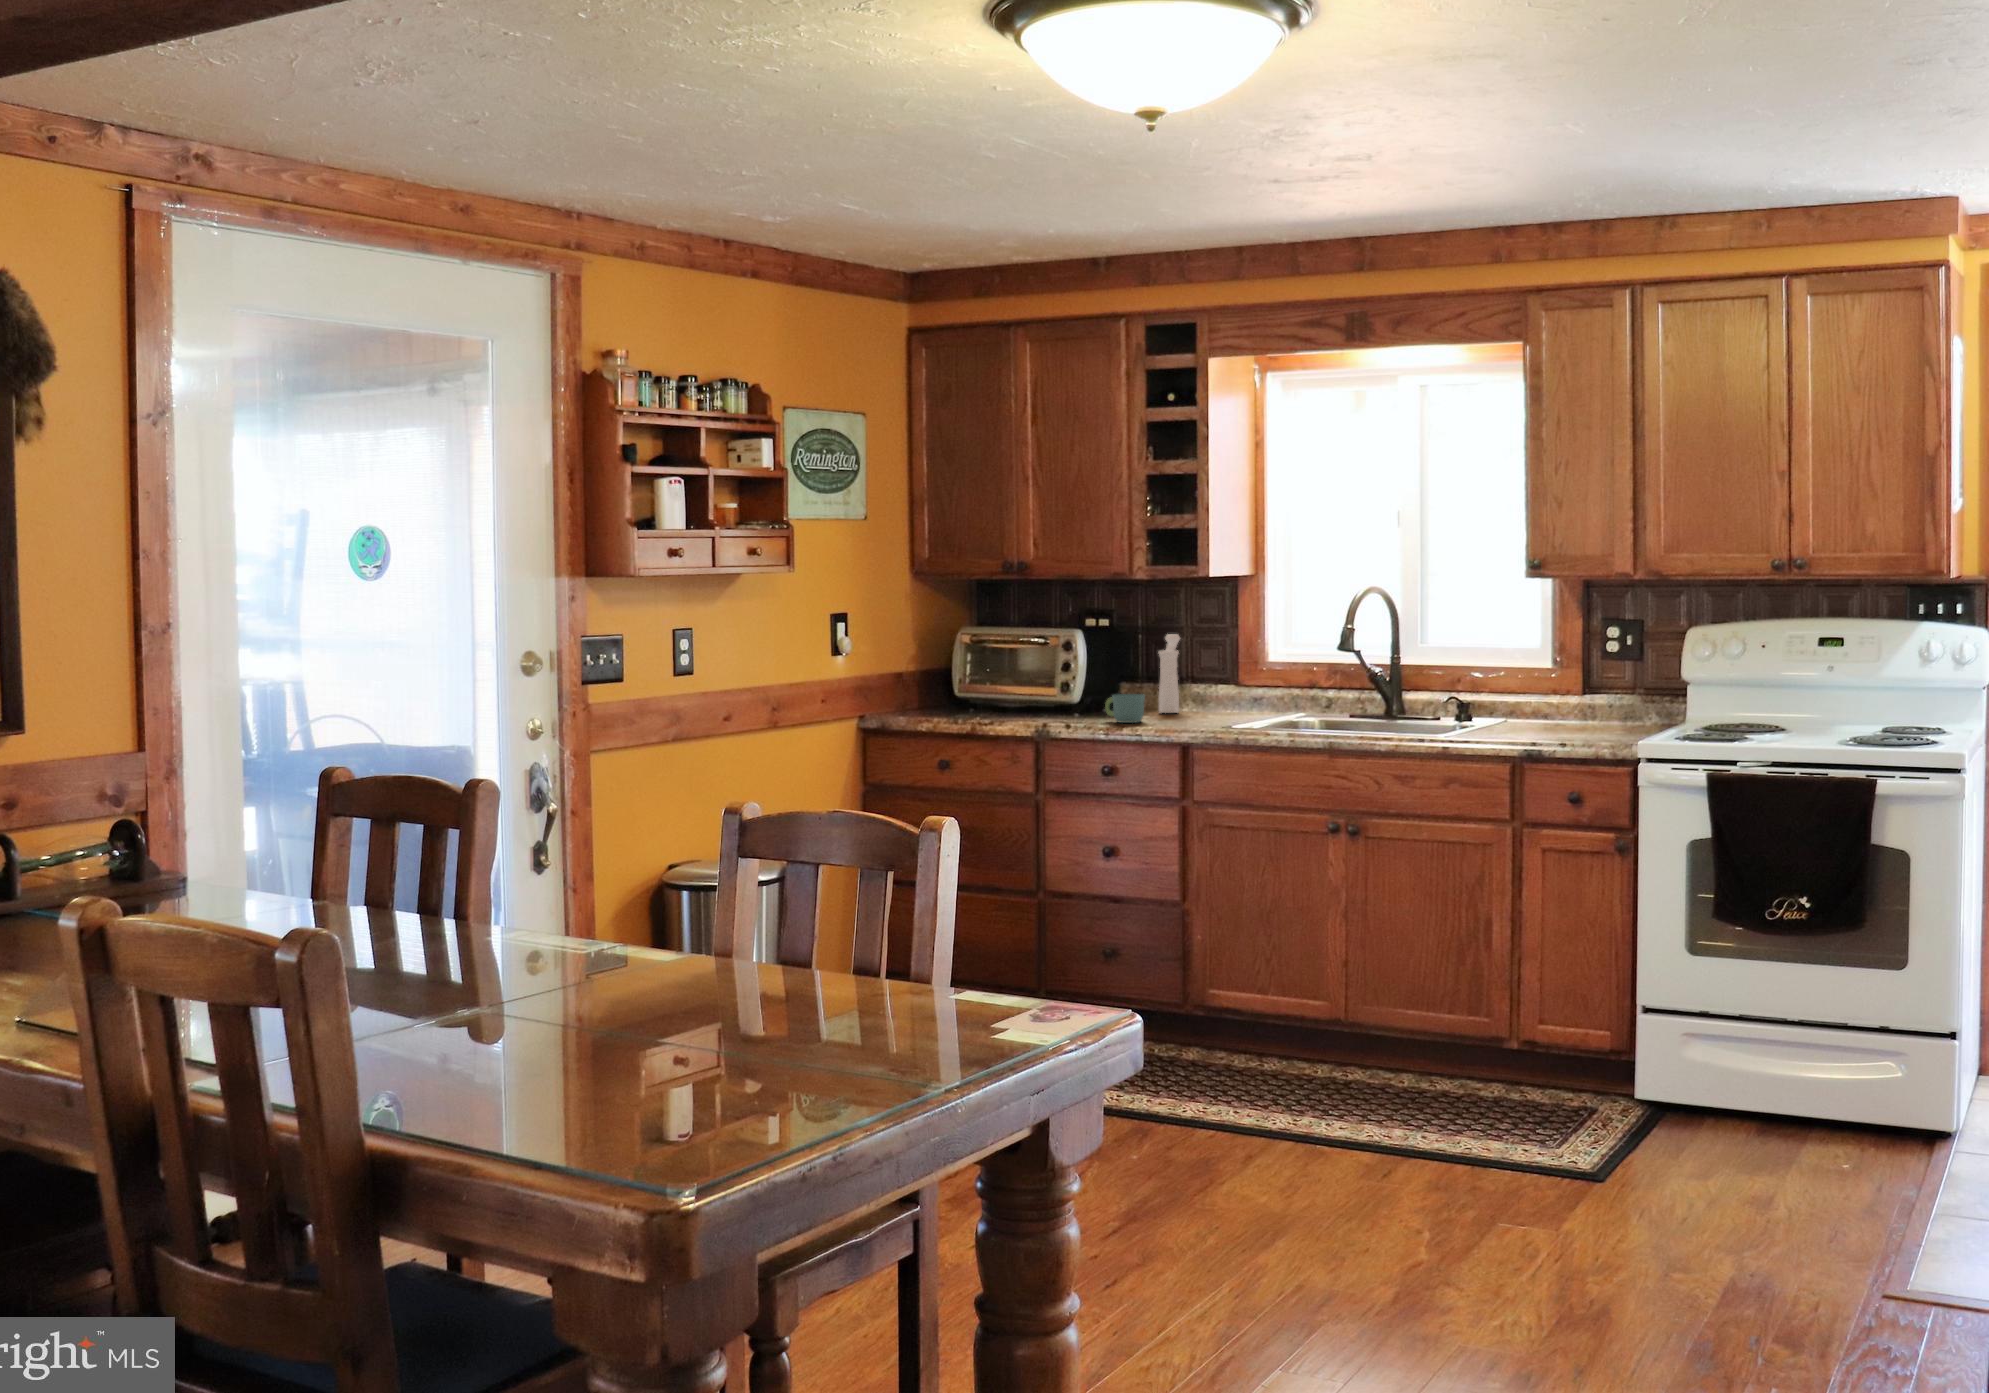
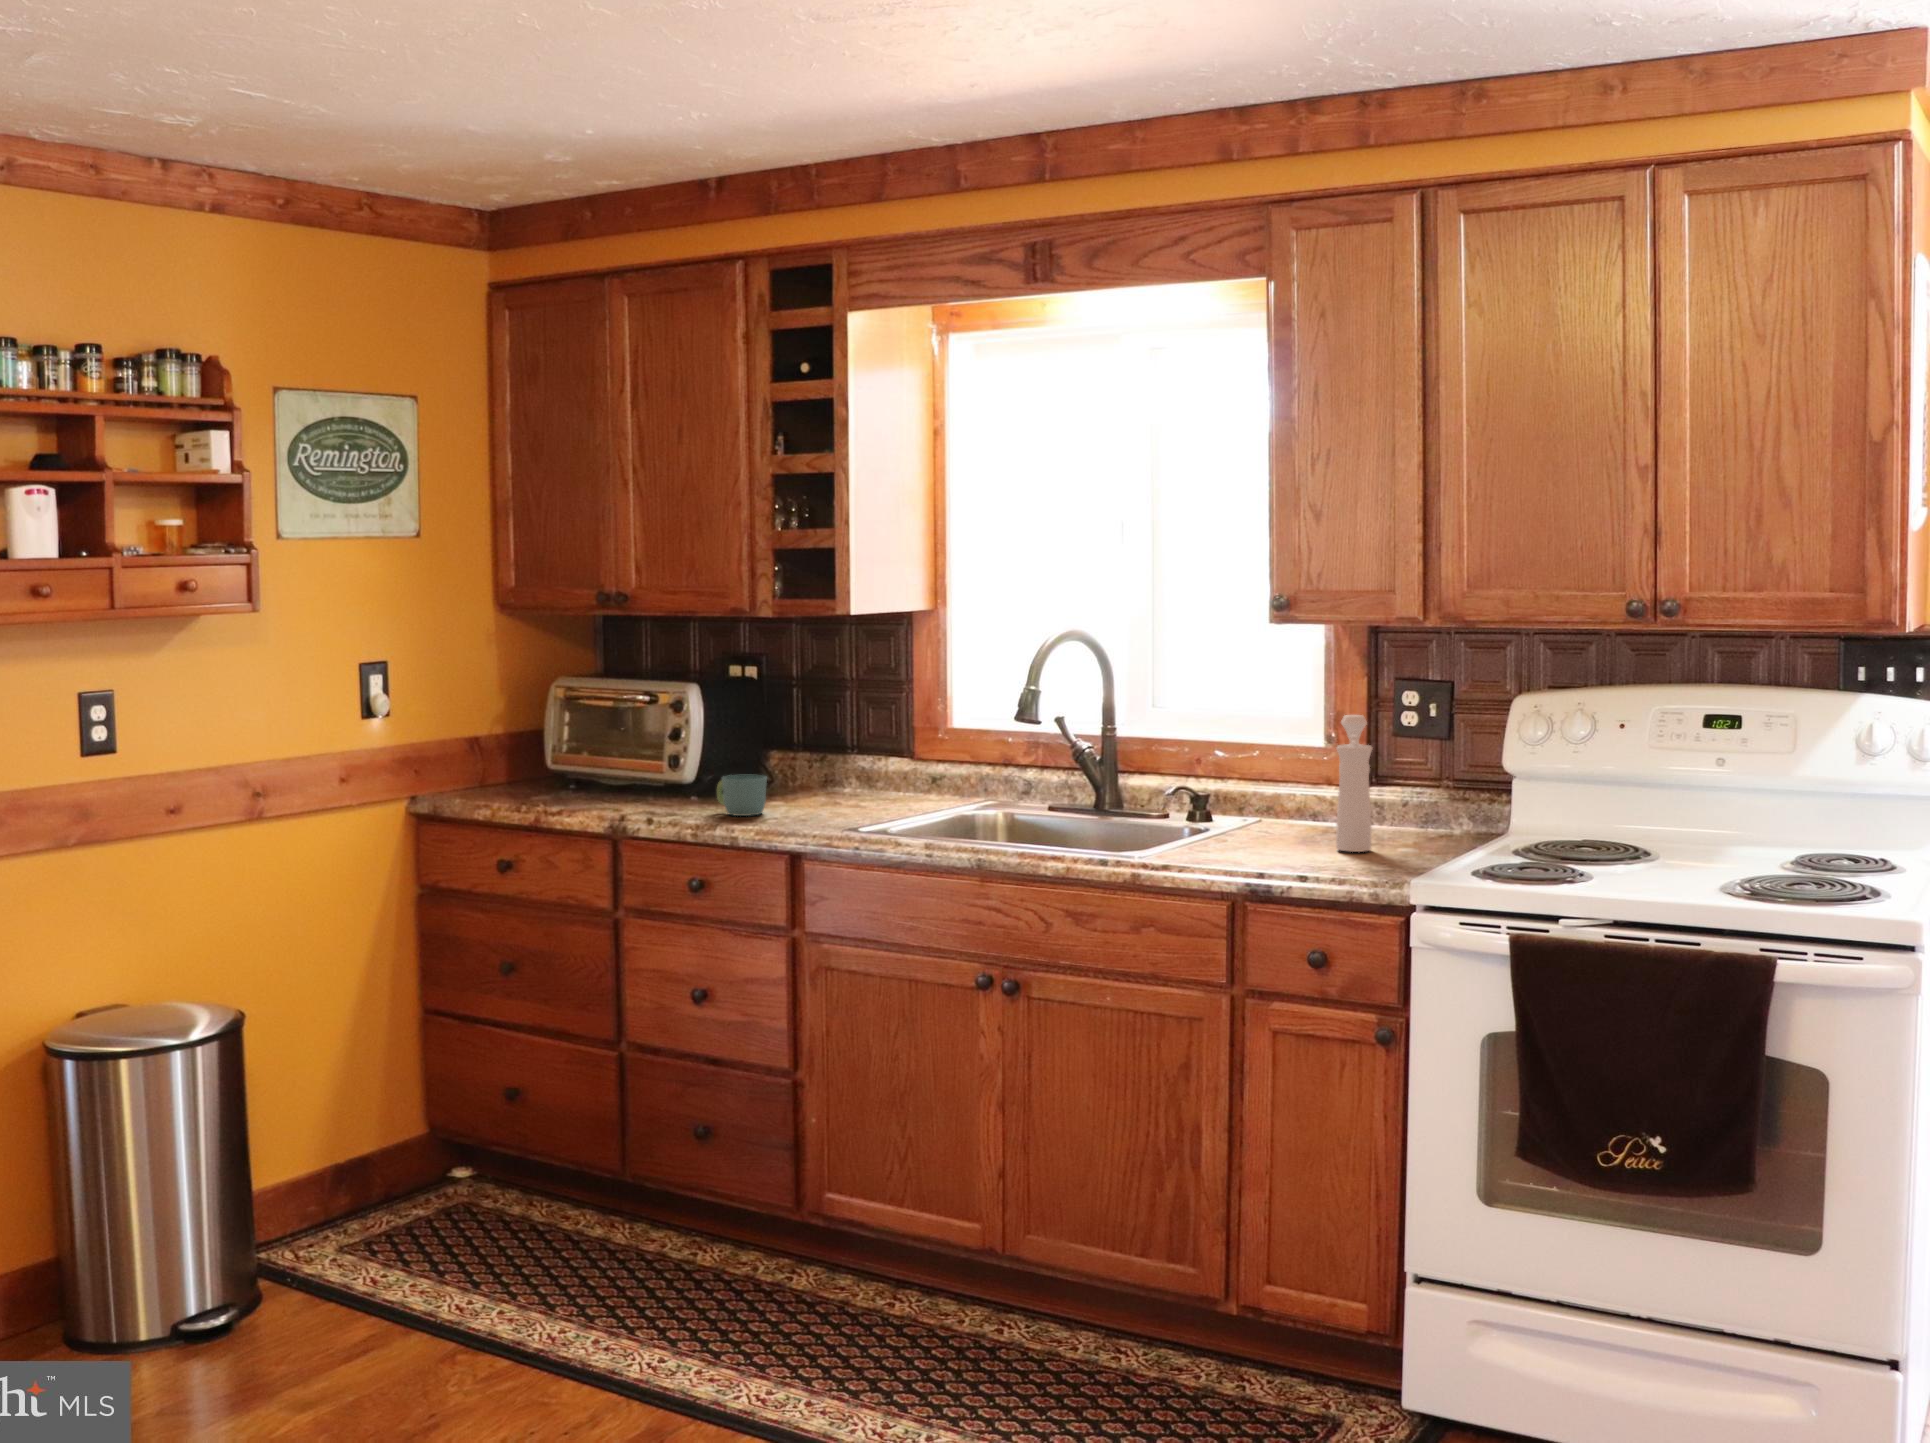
pepper mill: present [1159,634,1180,713] -> present [1336,715,1372,852]

